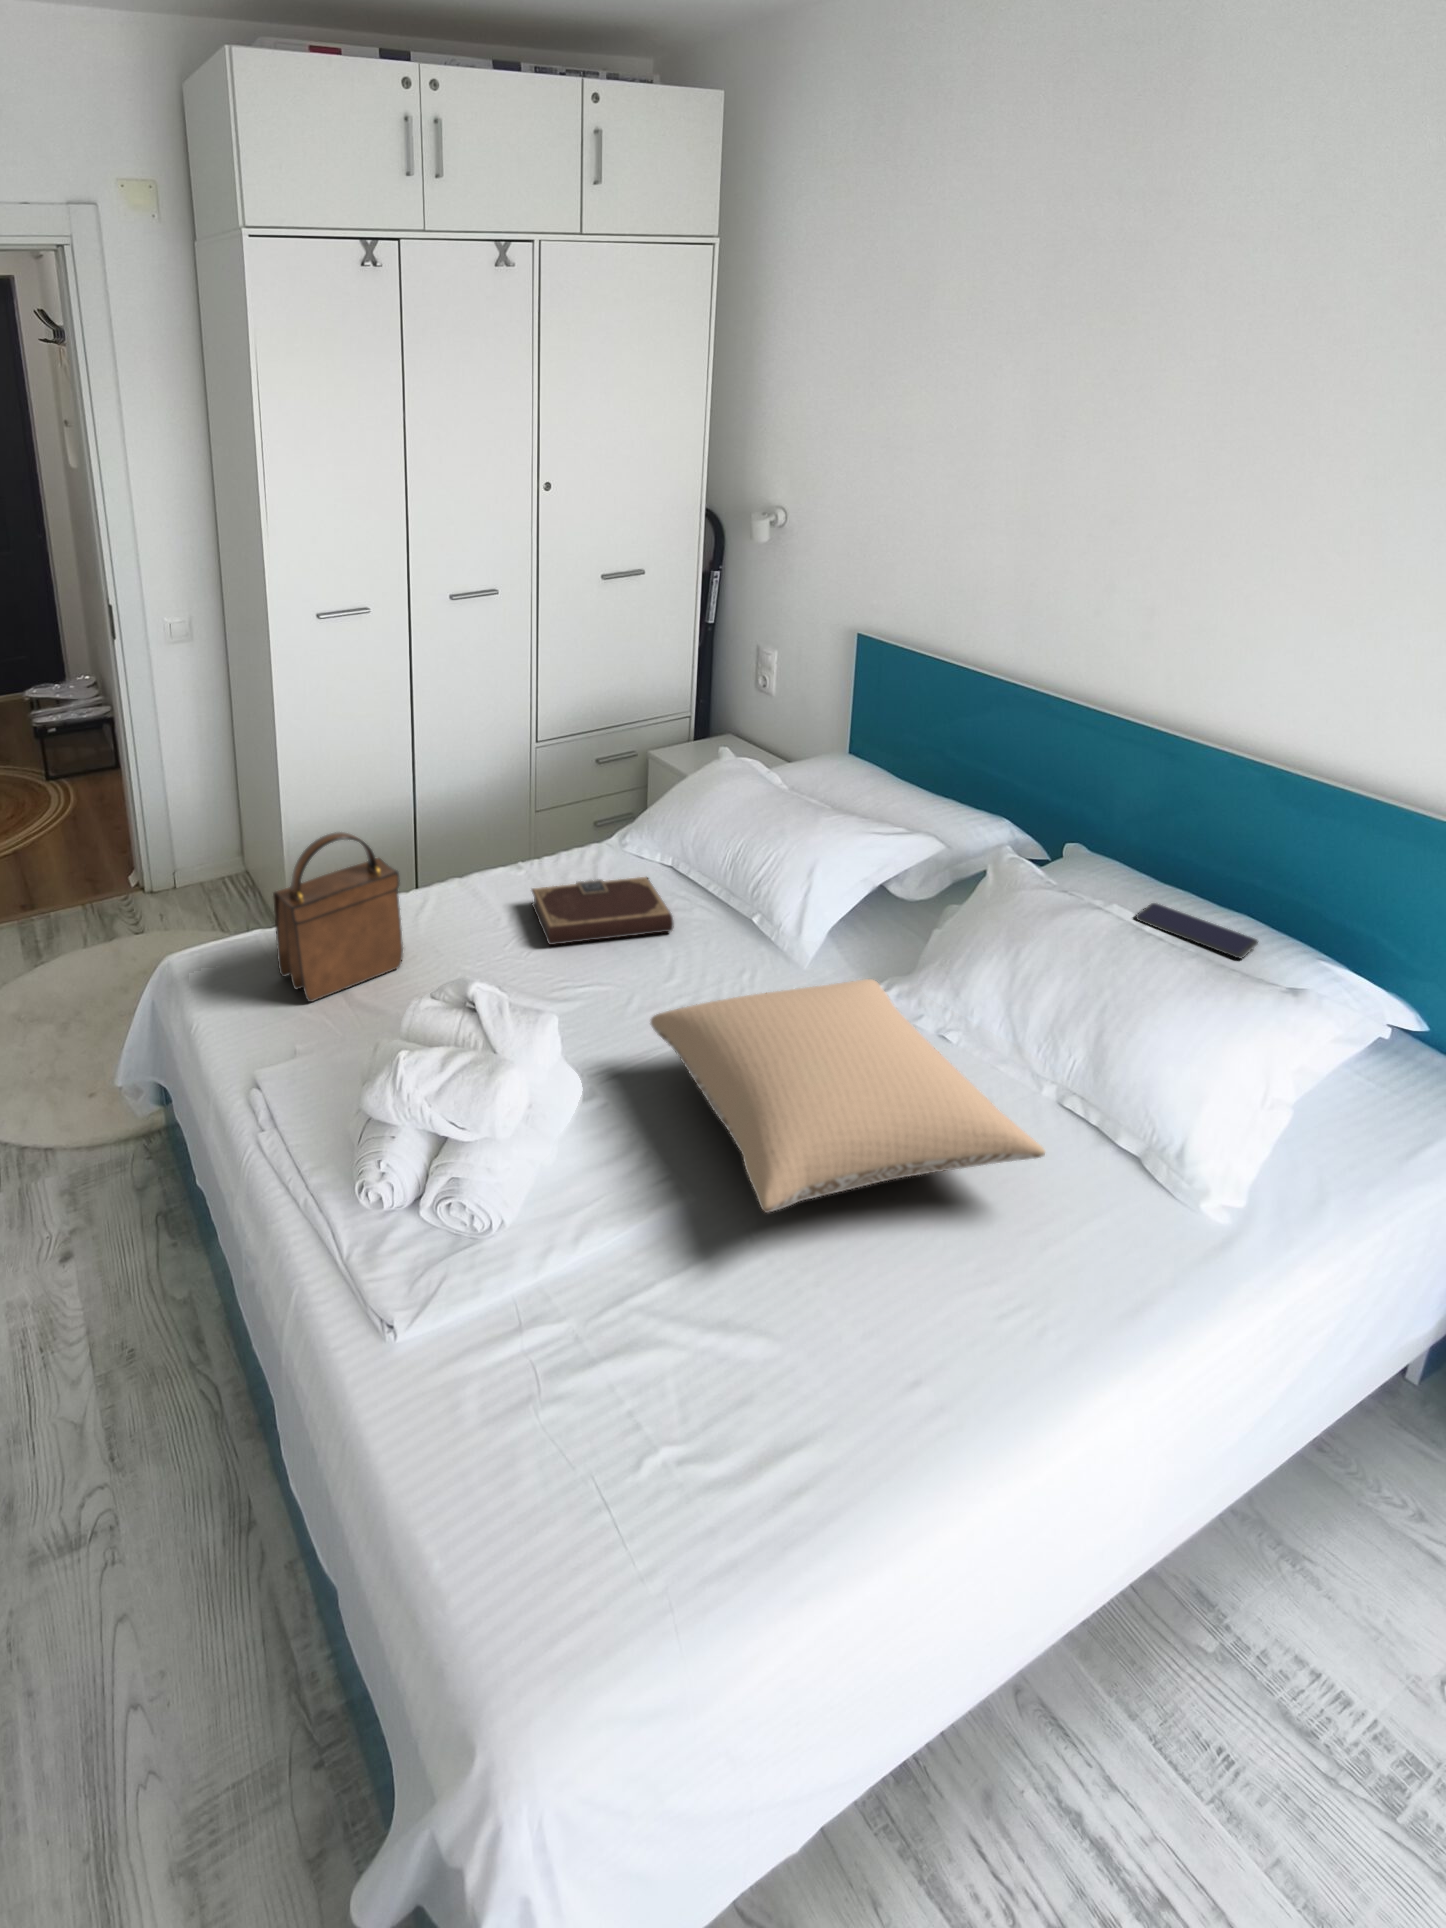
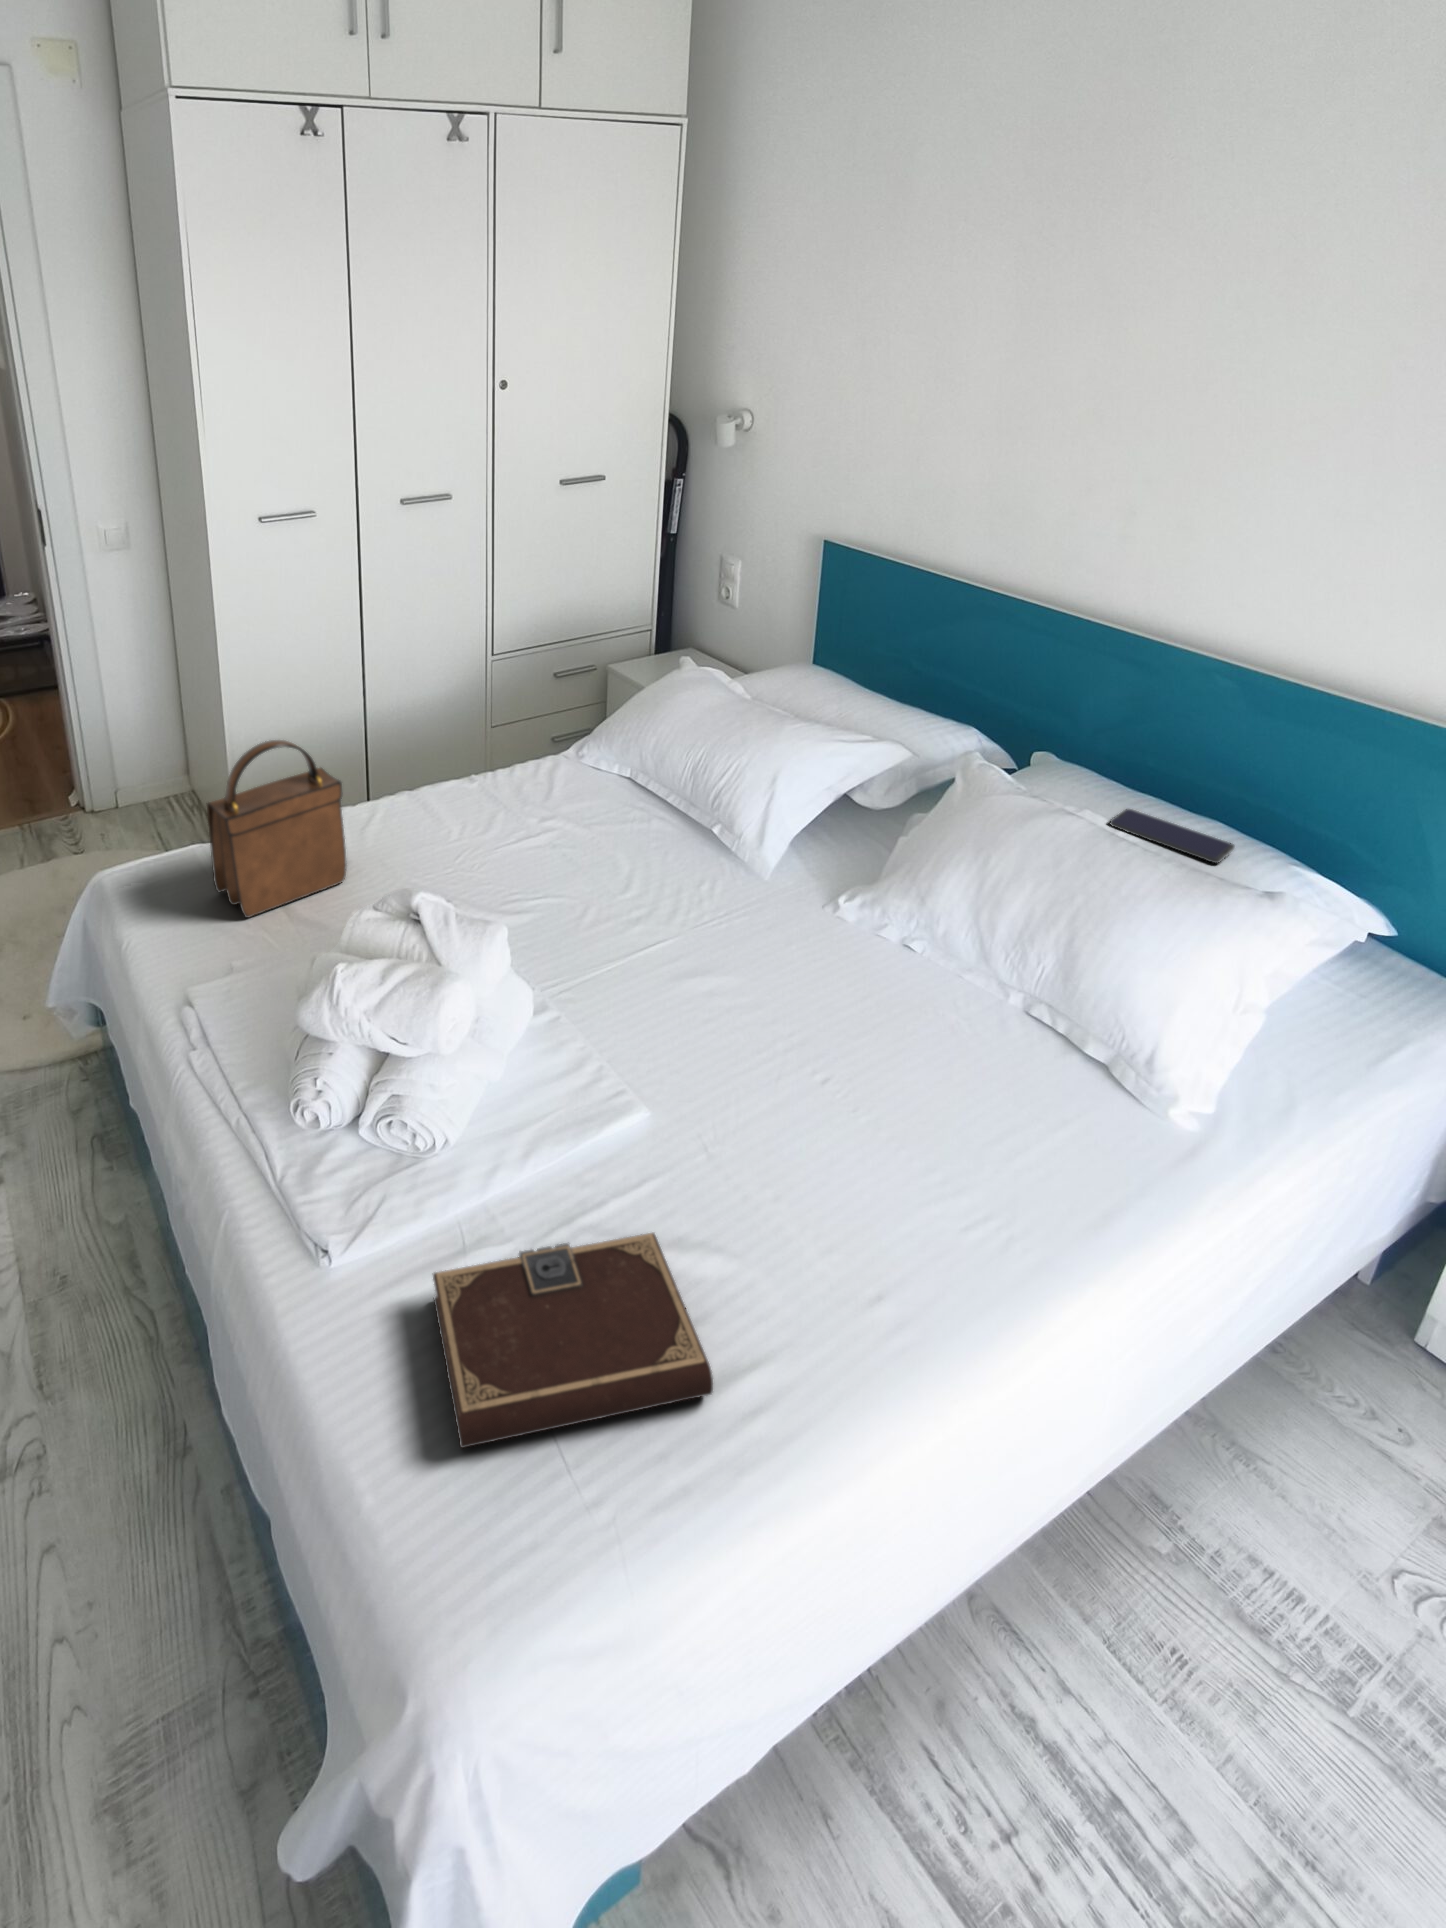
notebook: present [532,877,674,945] -> present [433,1233,713,1448]
pillow: present [651,979,1045,1213] -> none [605,888,1016,1127]

